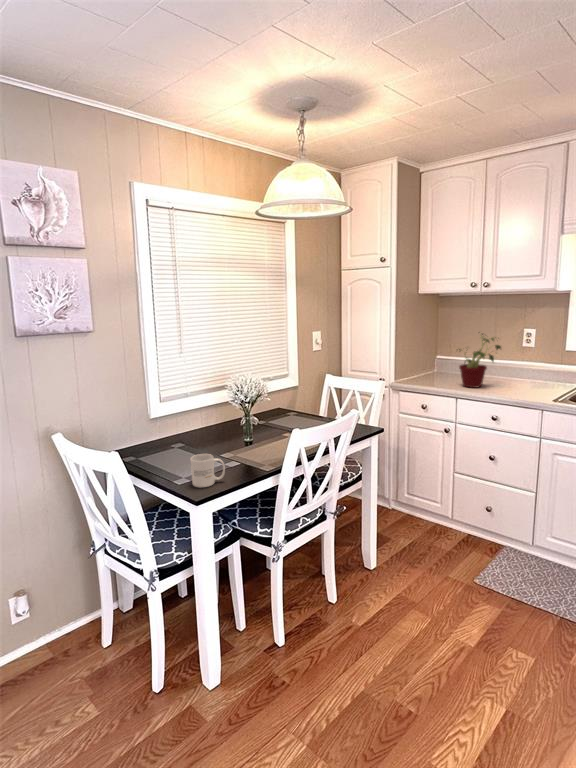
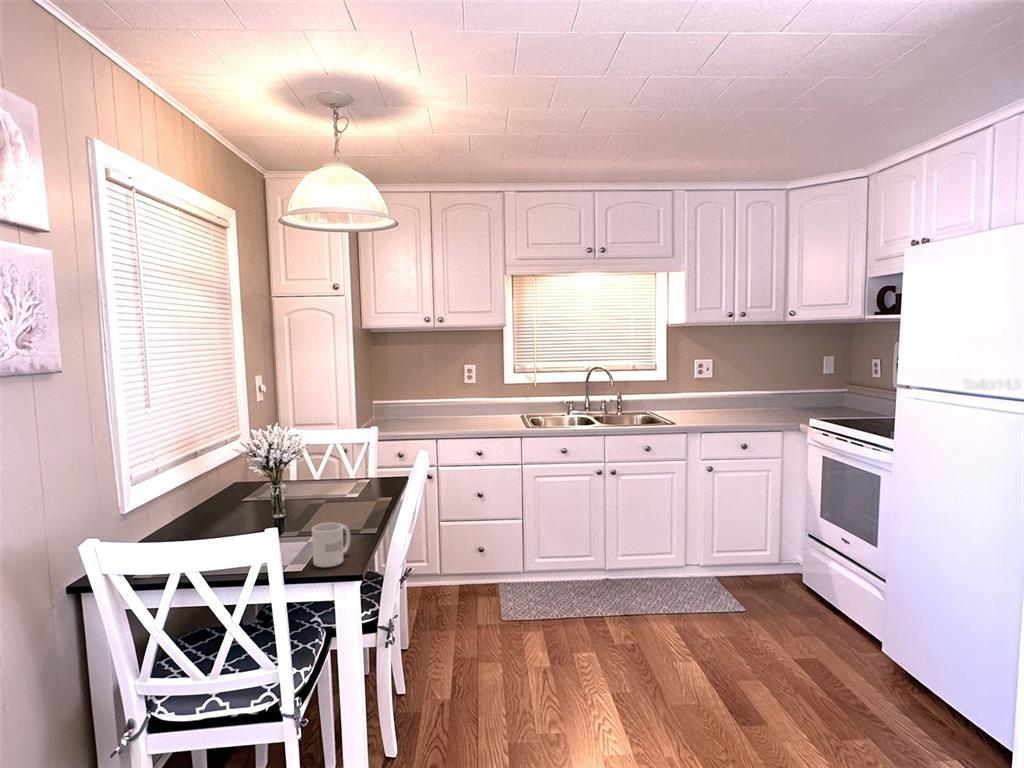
potted plant: present [459,334,501,388] -> none [419,367,465,427]

